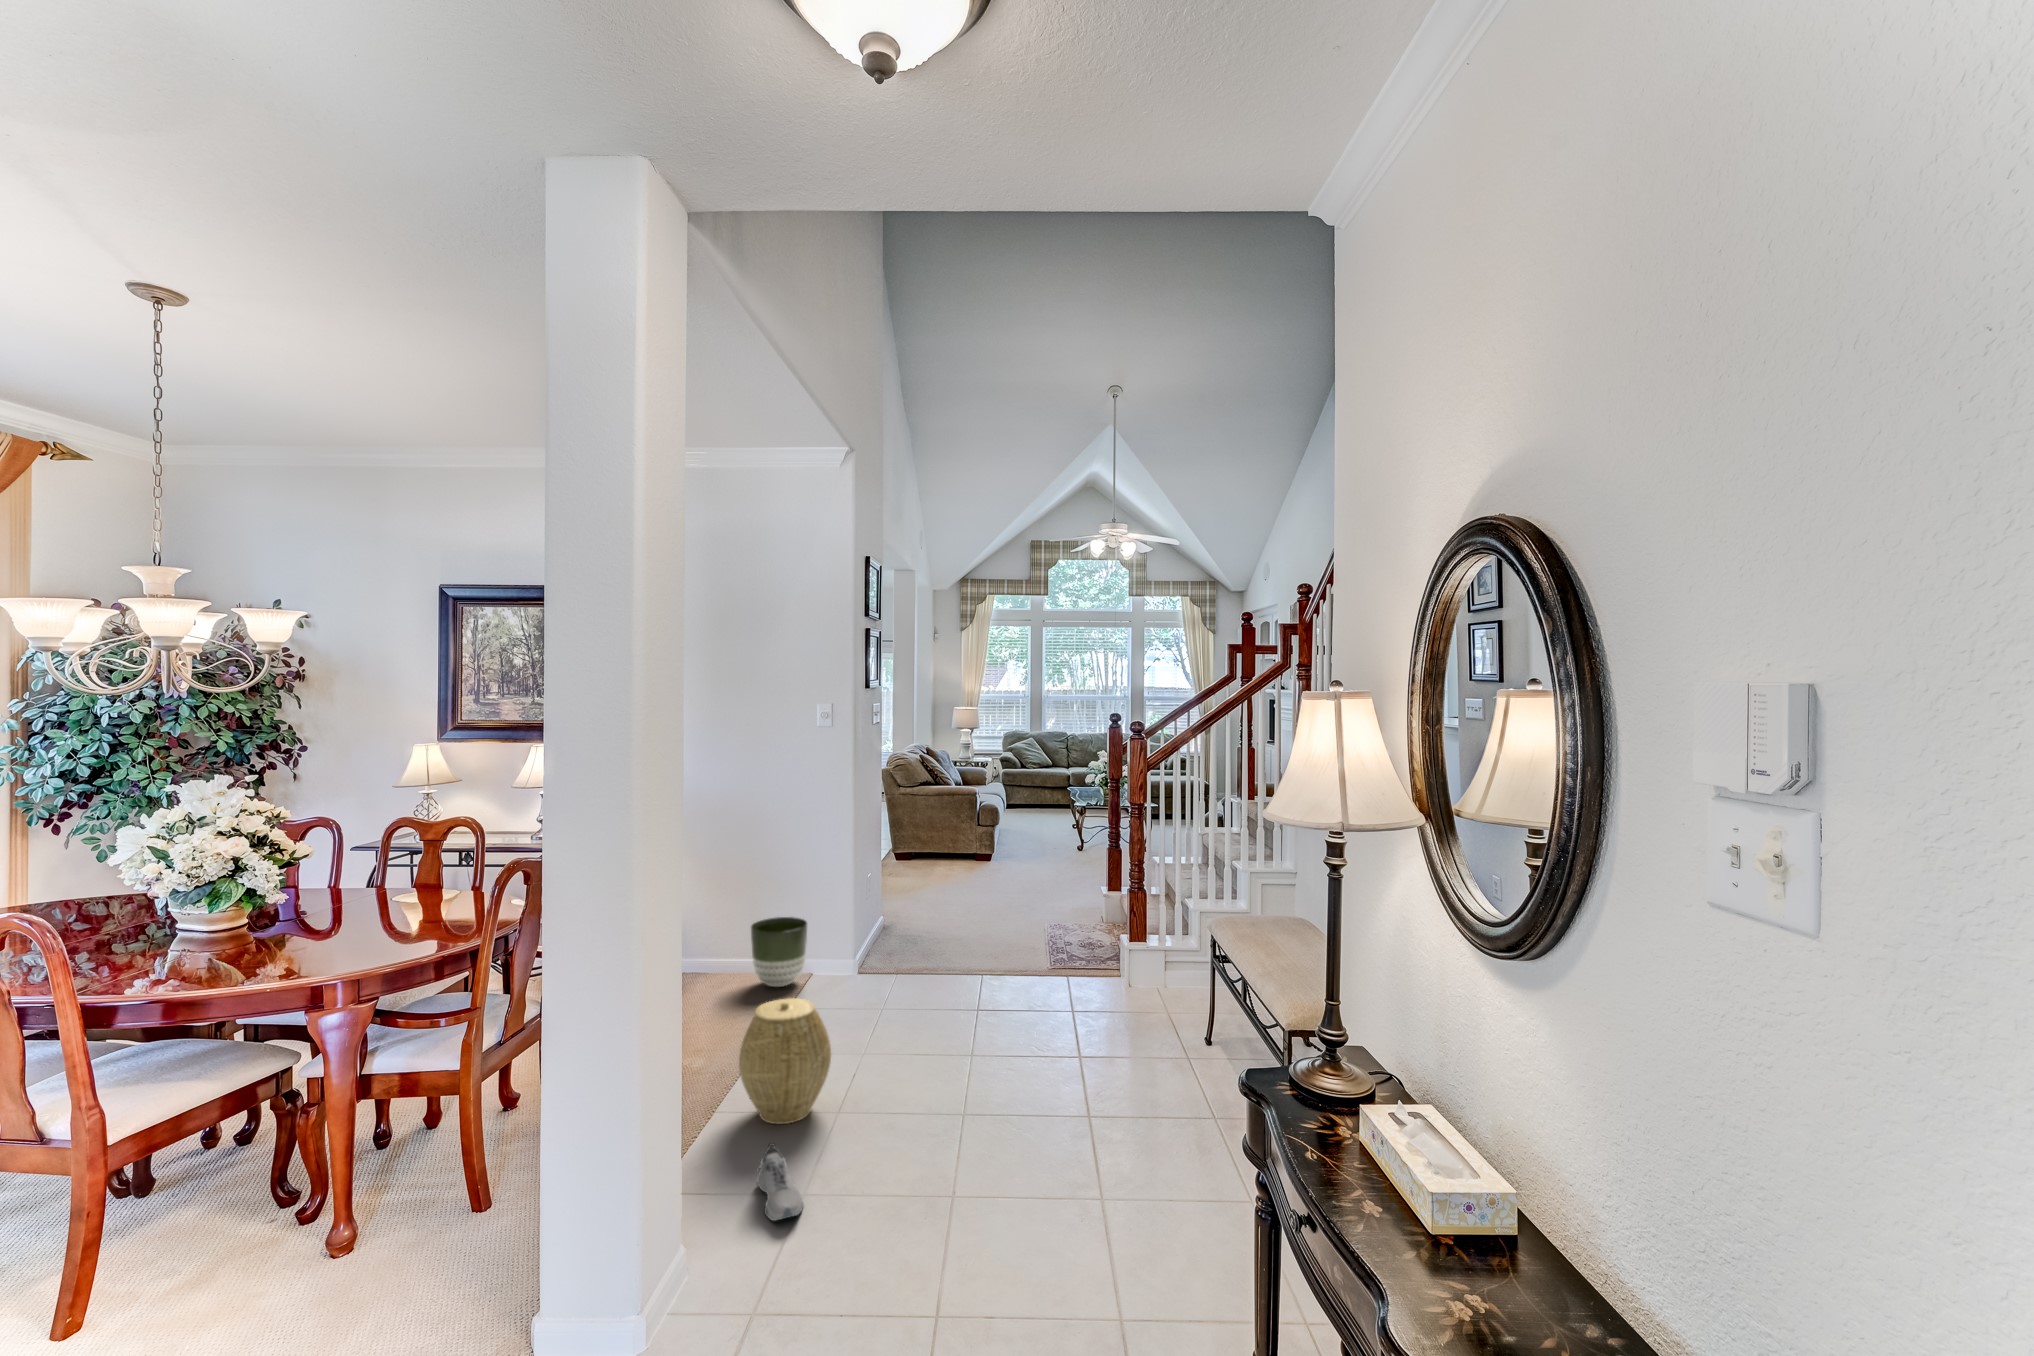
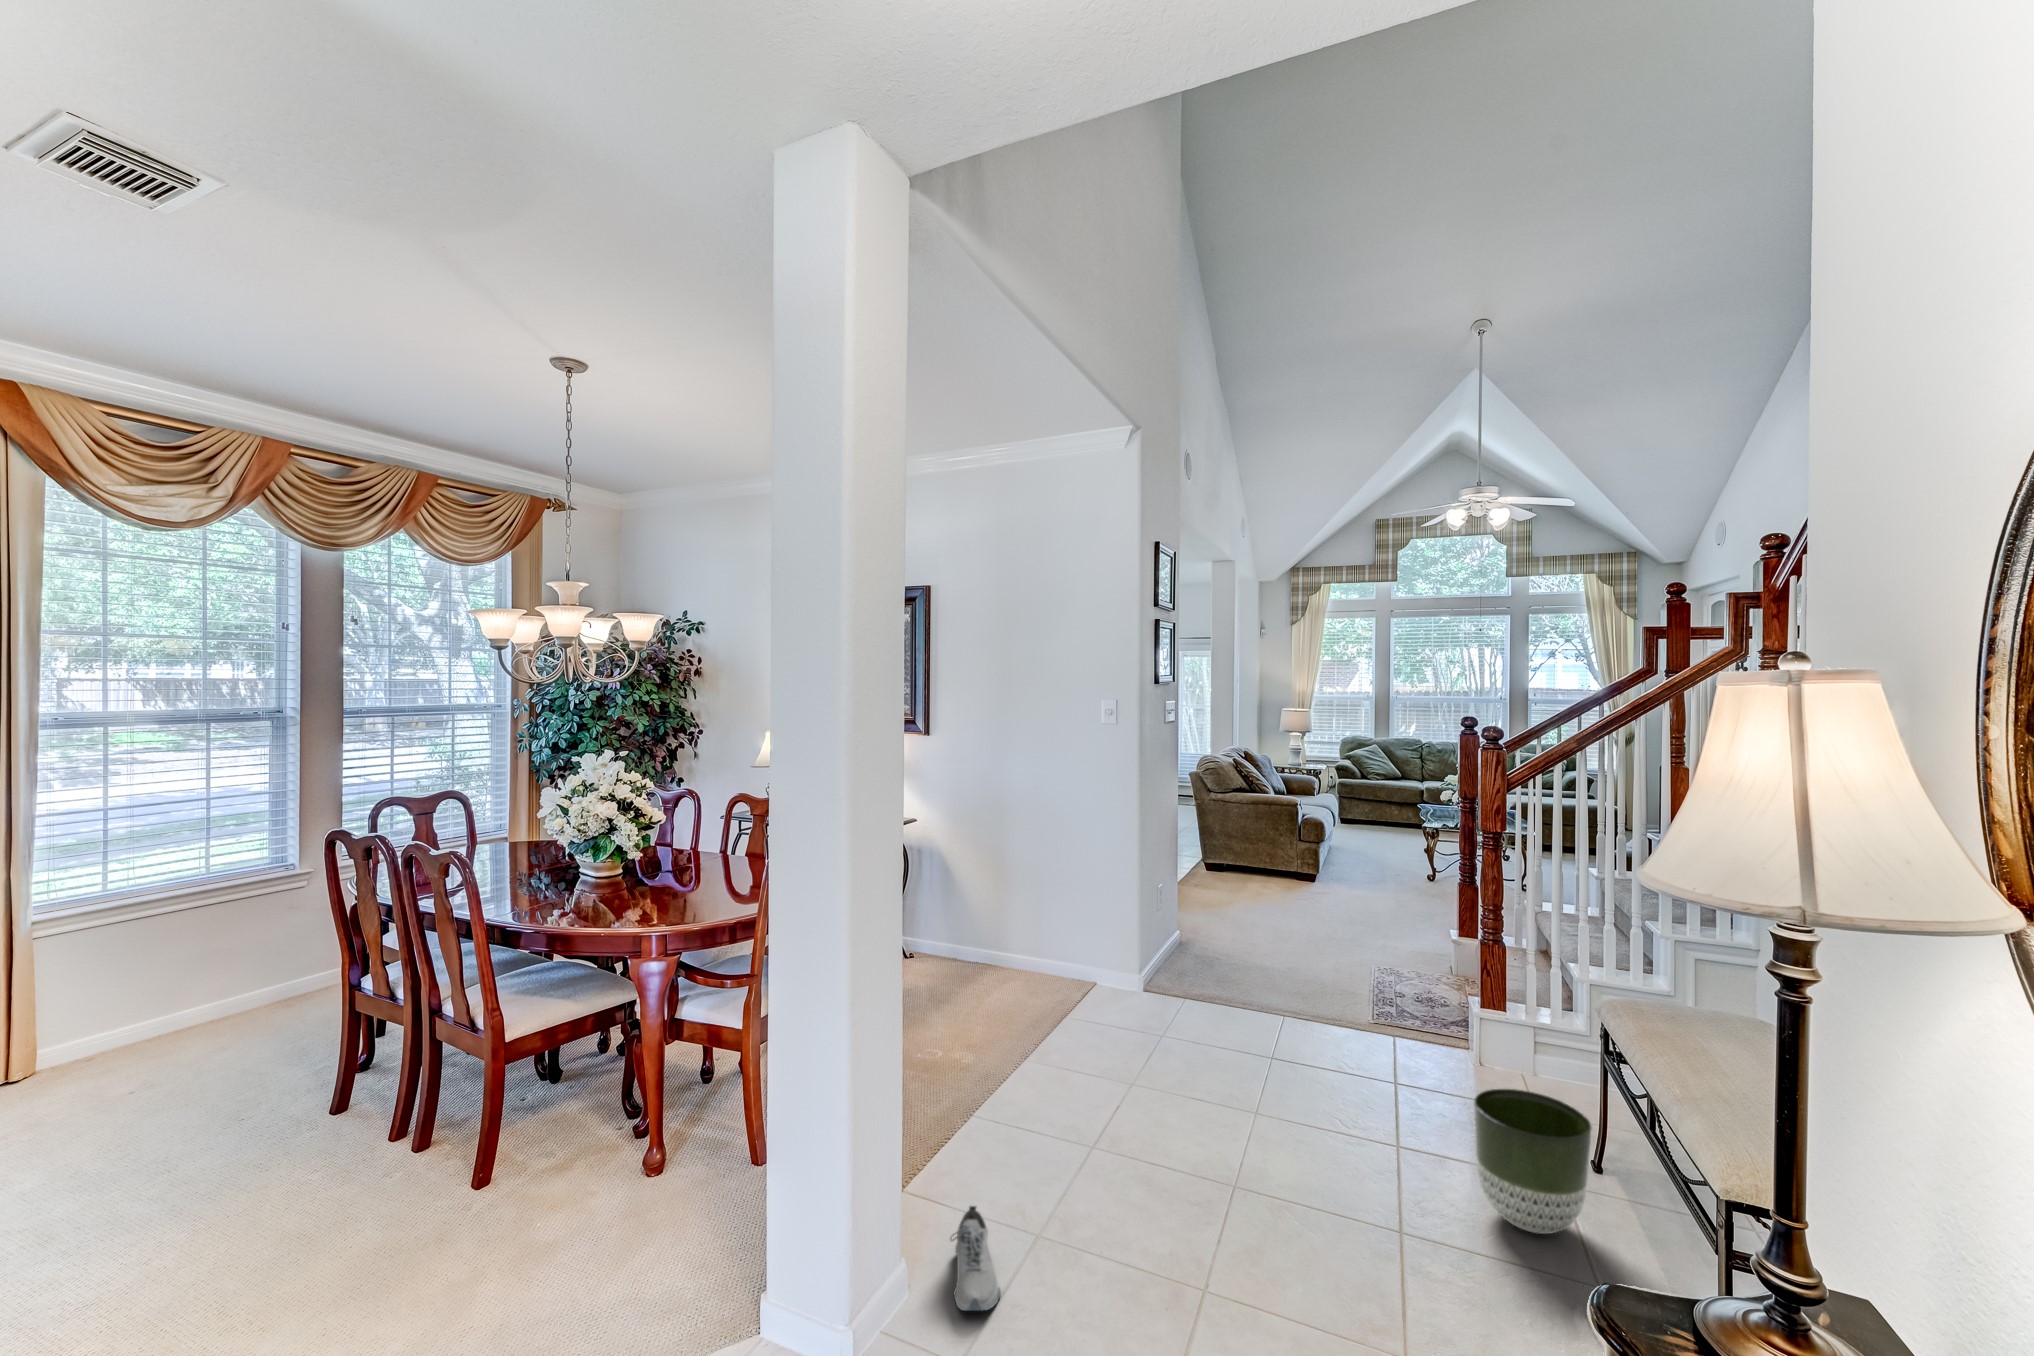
planter: present [751,917,807,987] -> present [1474,1089,1592,1234]
woven basket: present [739,998,831,1124] -> none [962,1025,1067,1176]

